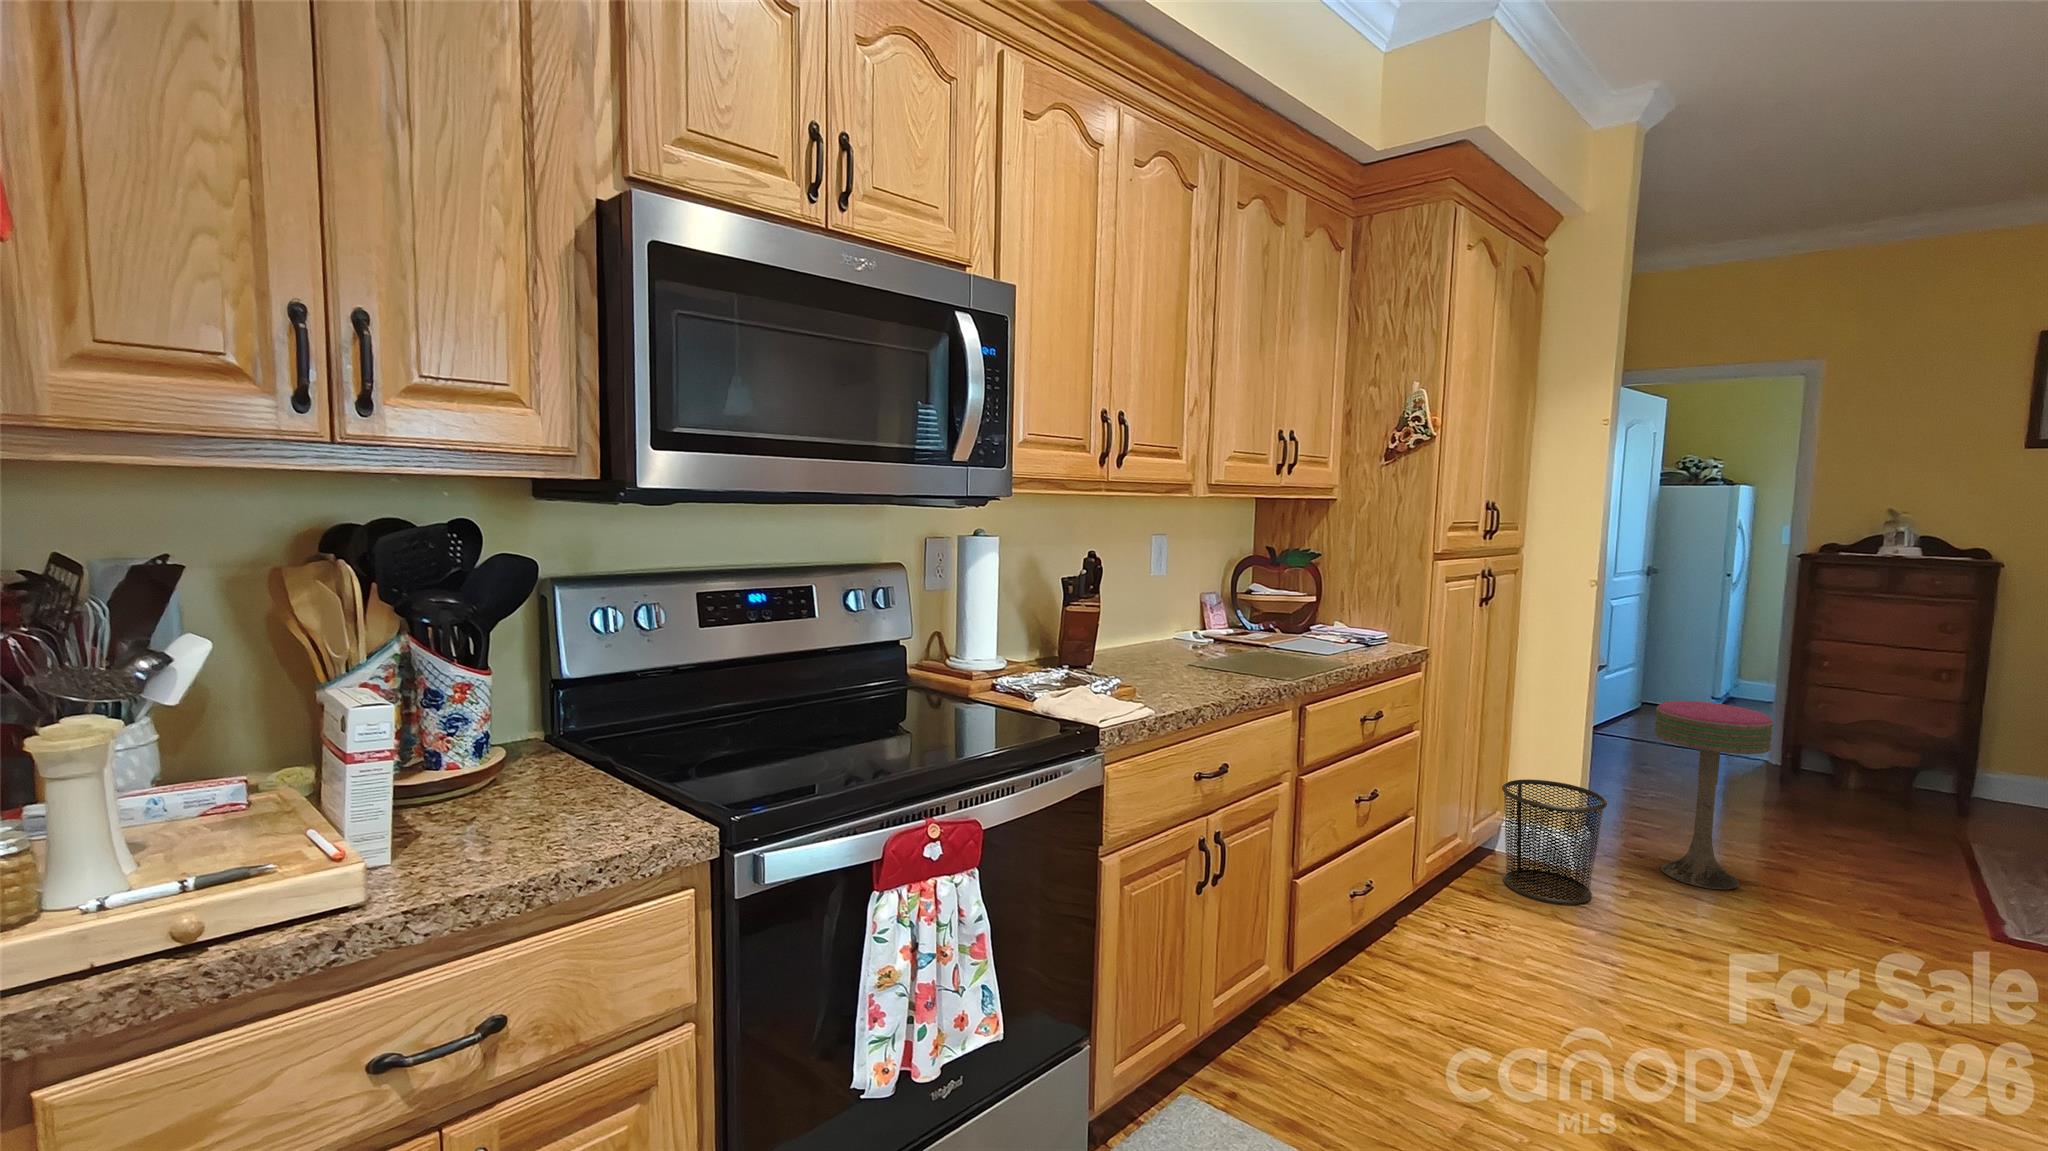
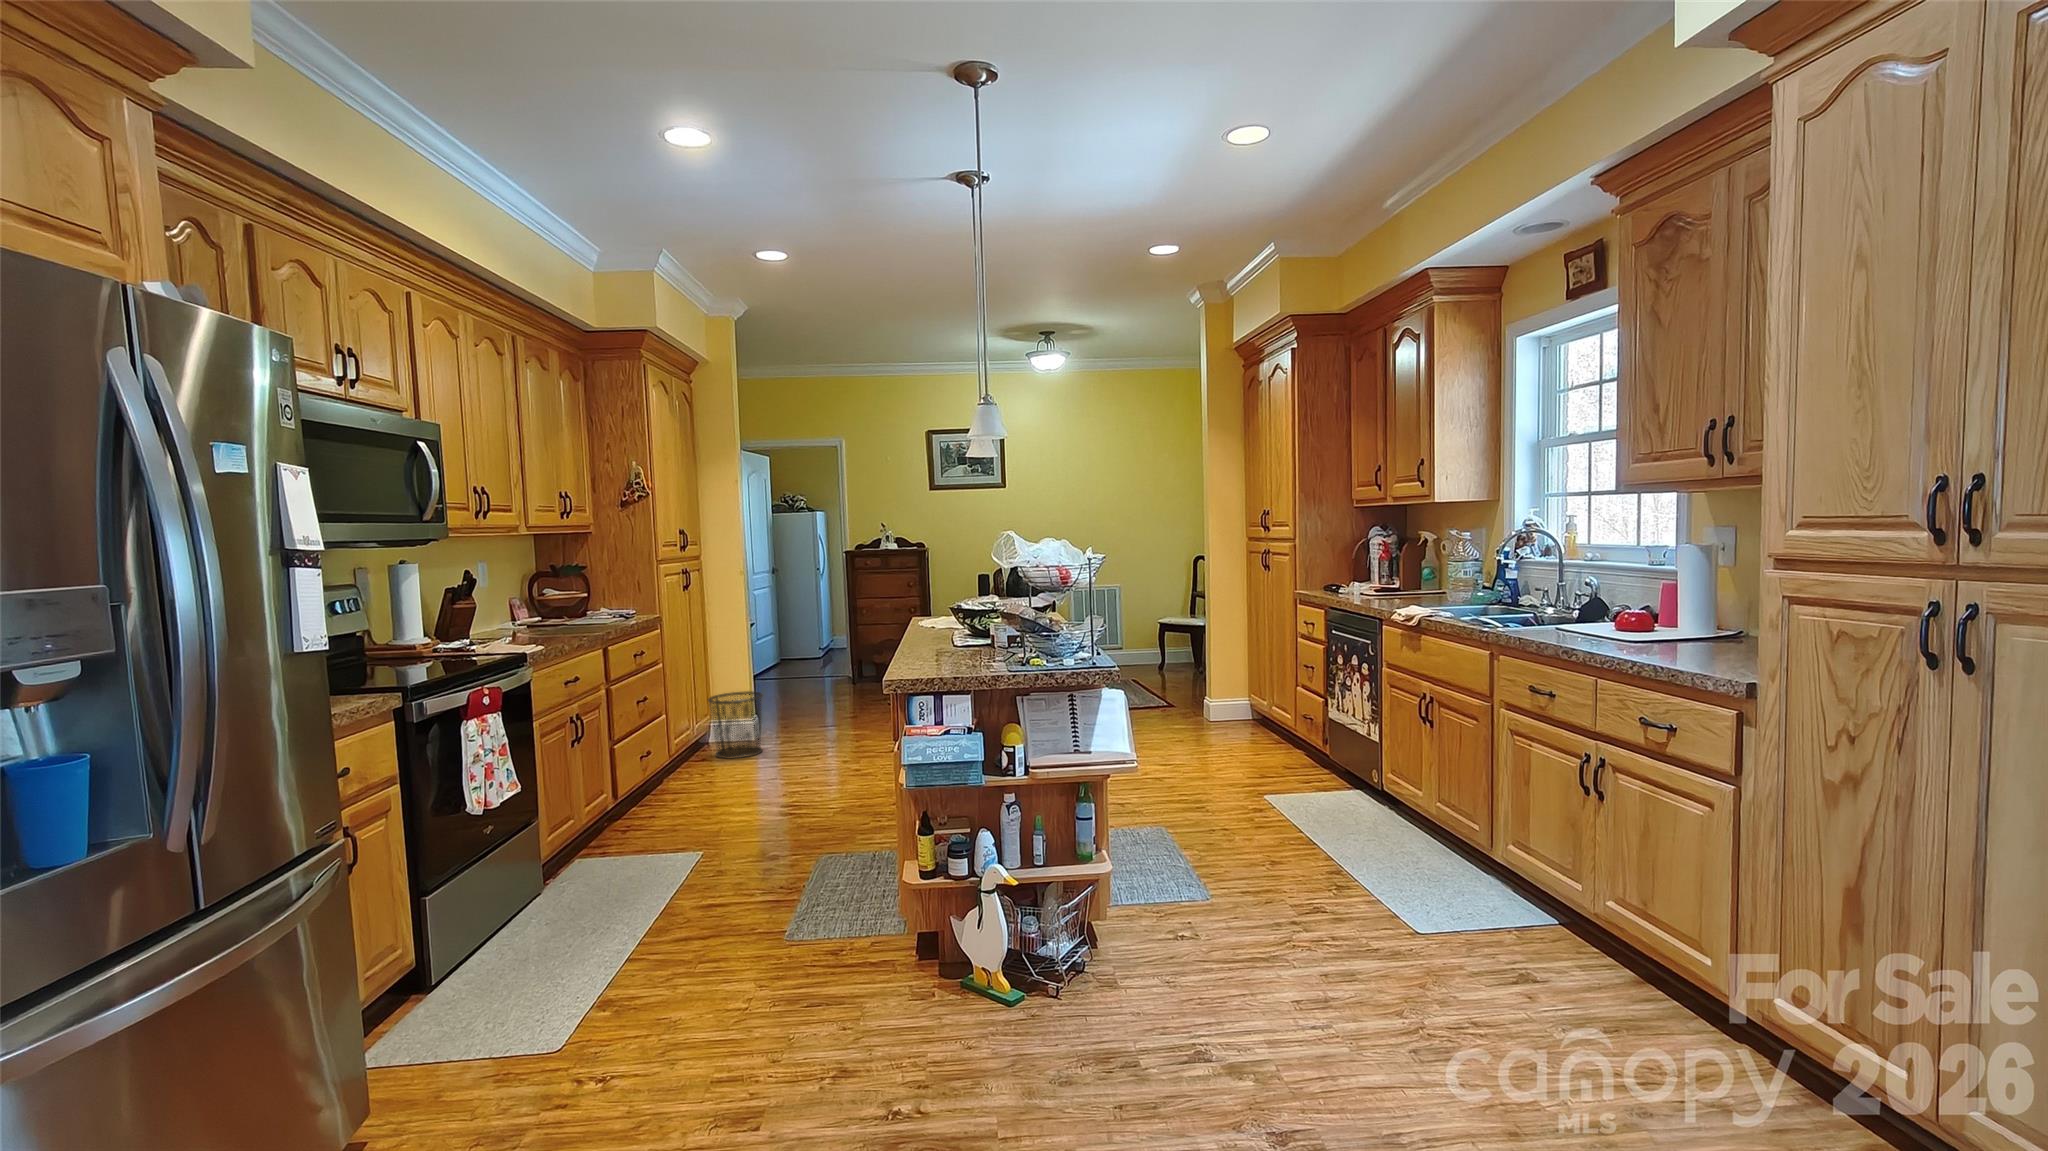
bar stool: present [1654,701,1773,890] -> none [781,634,836,735]

